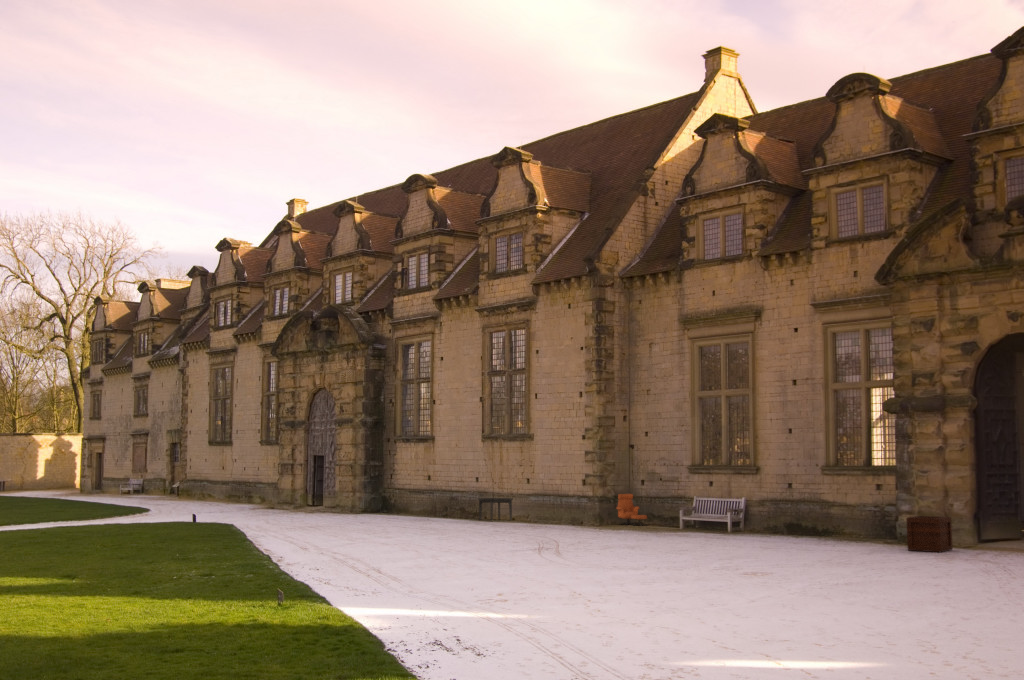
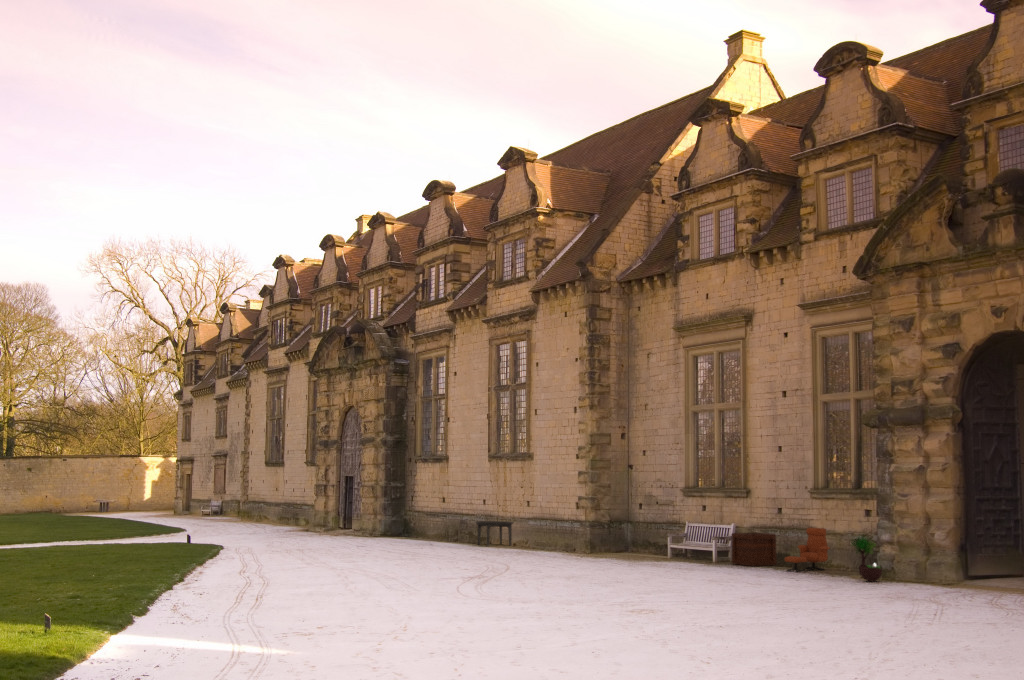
lounge chair: present [617,494,647,526] -> present [785,528,830,572]
potted tree: none [875,504,904,547] -> present [851,537,882,581]
wooden crate: present [906,516,953,552] -> present [731,532,777,566]

